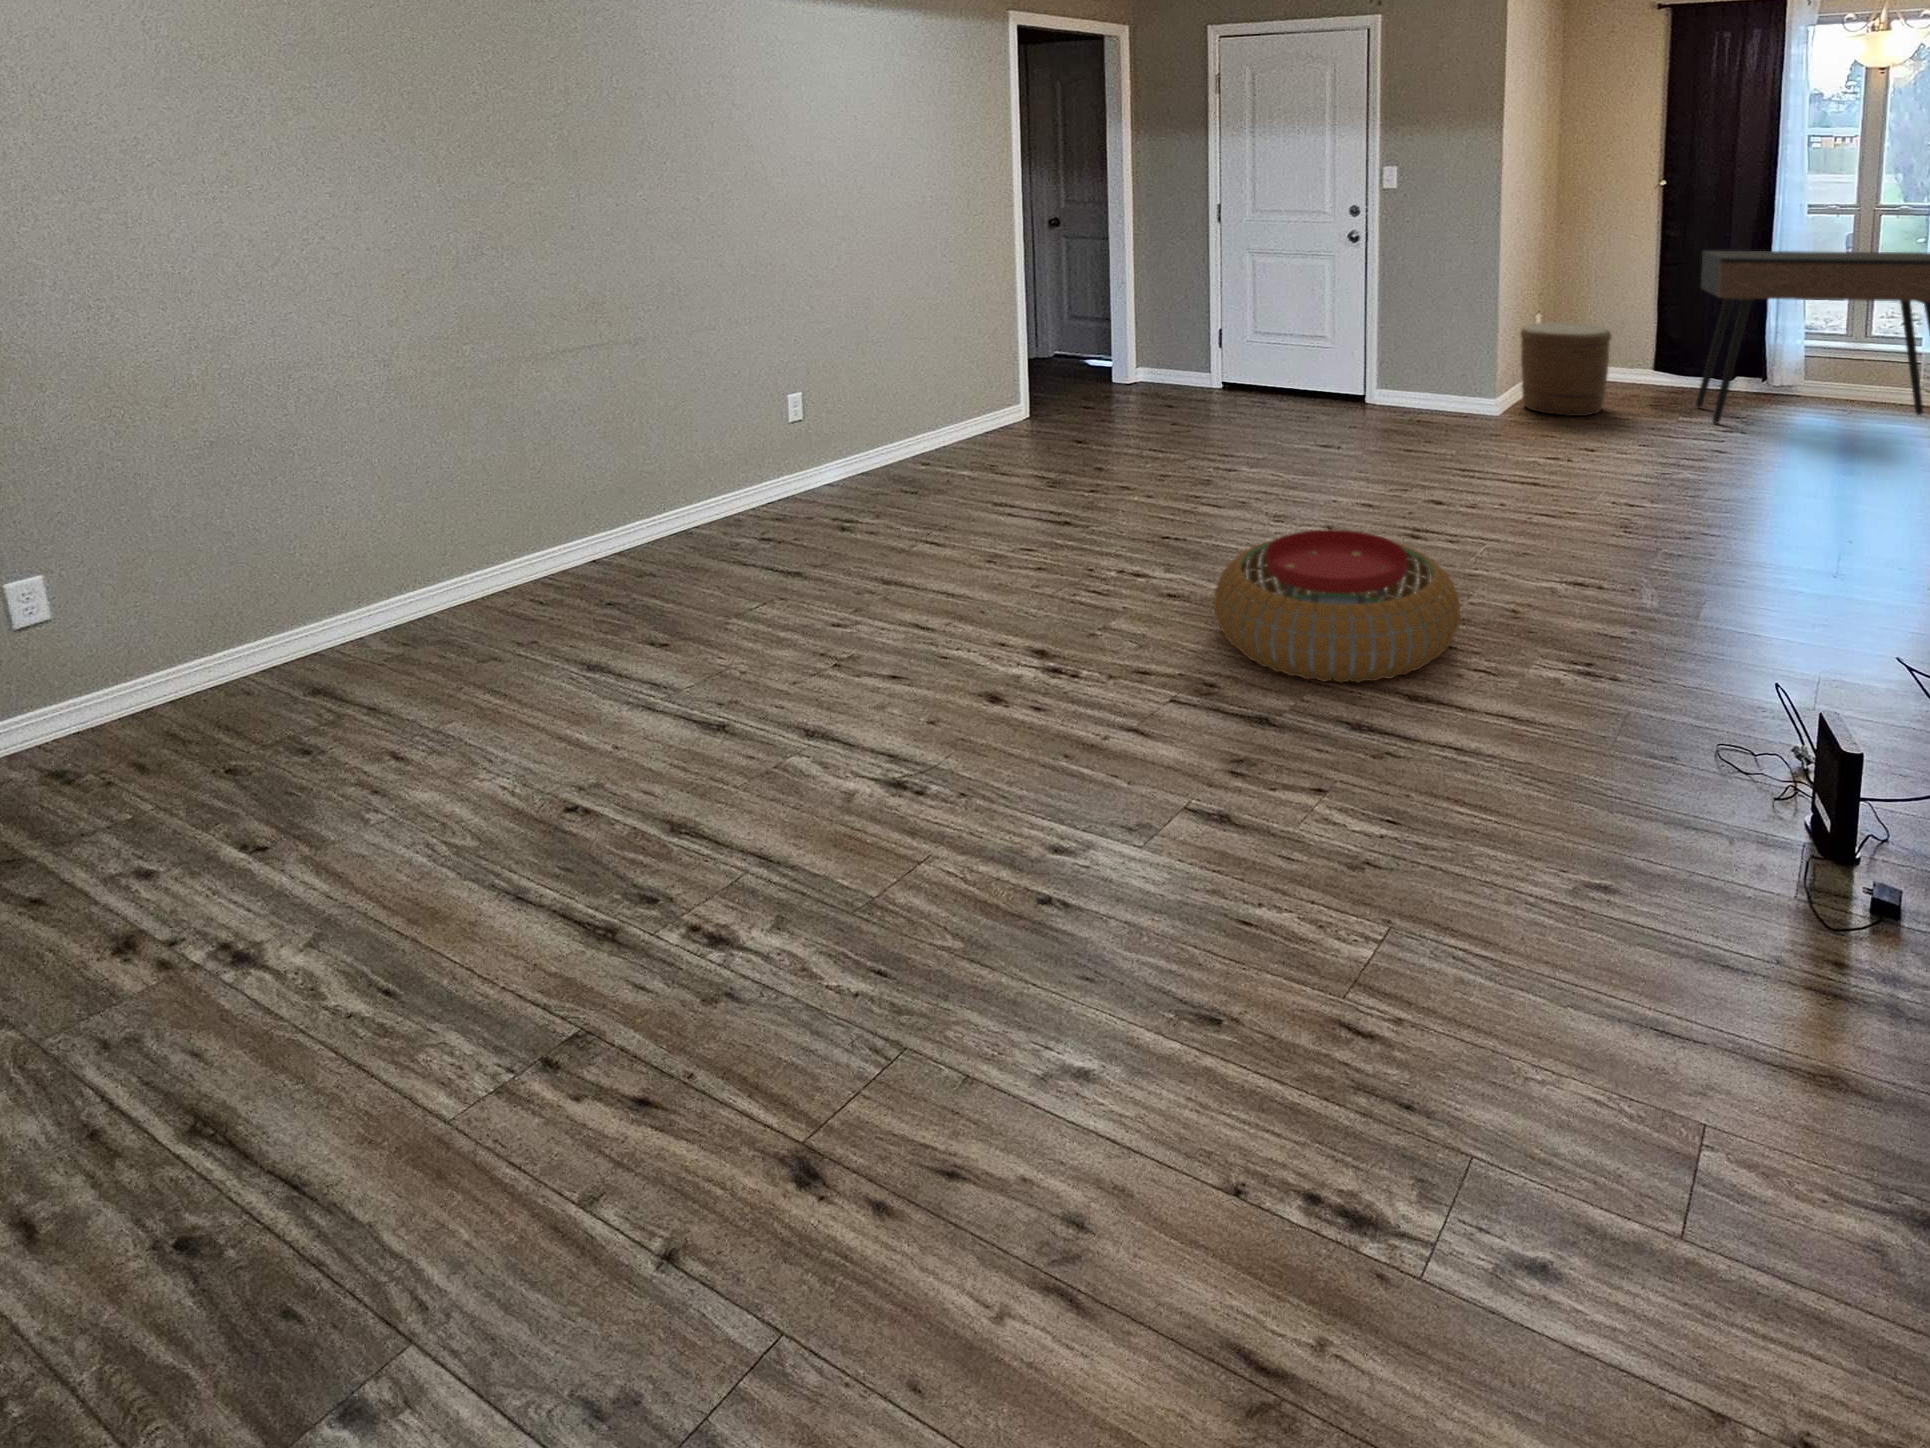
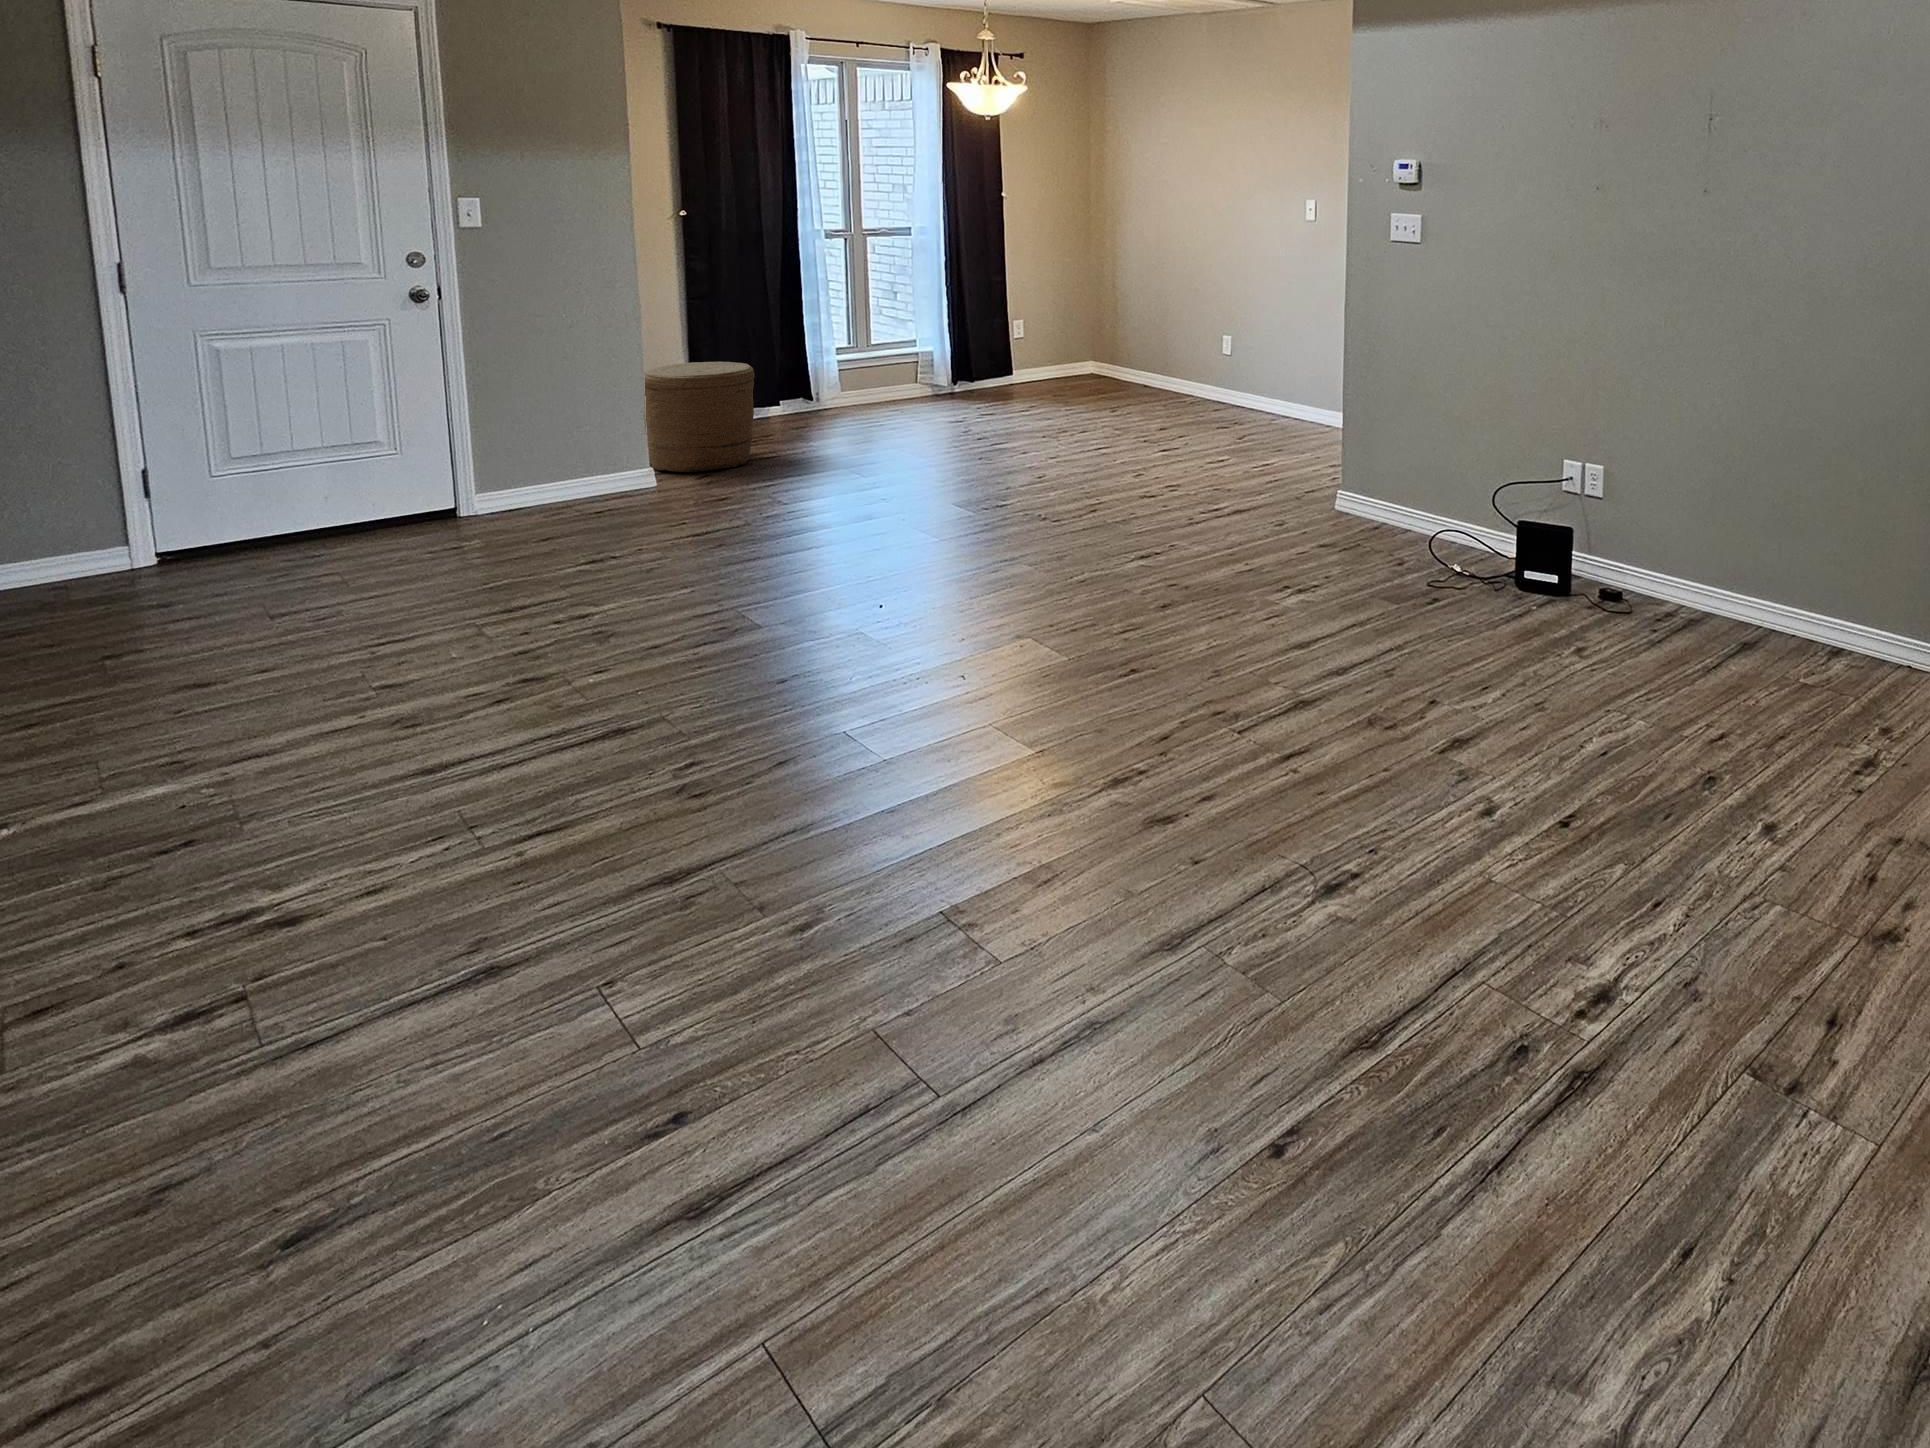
console table: present [1696,251,1930,424] -> none [797,256,1004,441]
pouf: present [1214,529,1461,683] -> none [1043,543,1294,691]

